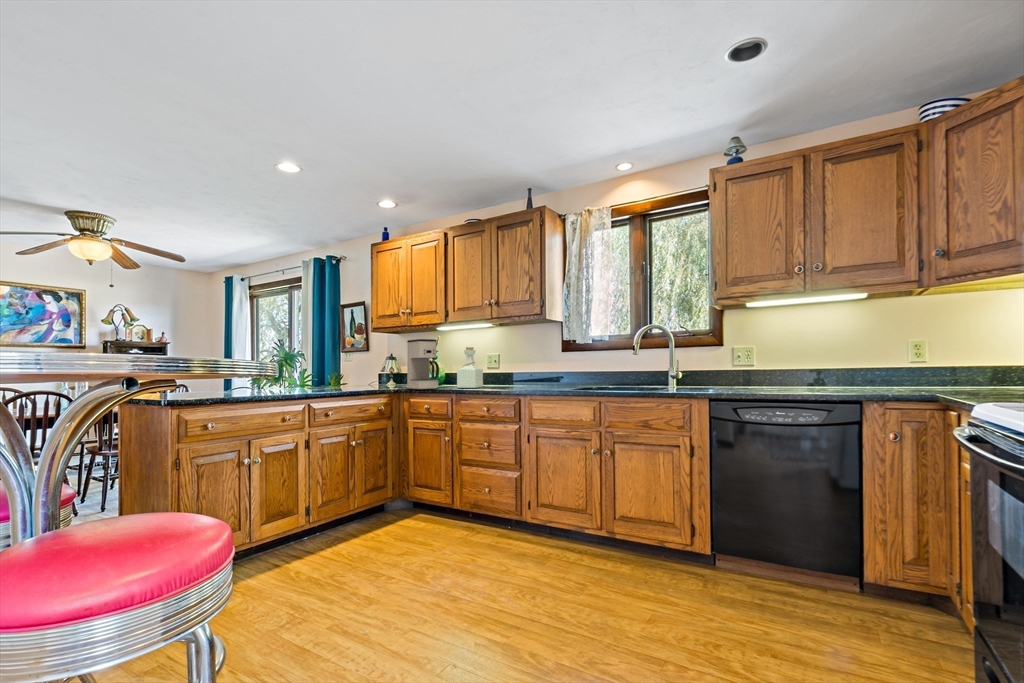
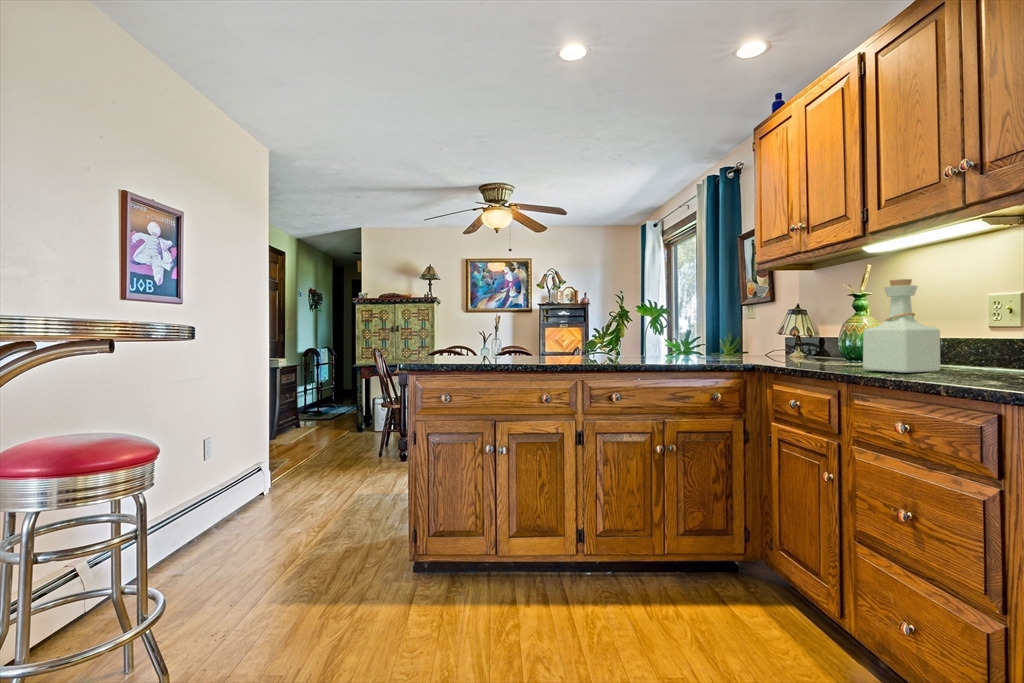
coffee maker: present [407,339,439,390] -> none [772,270,838,369]

